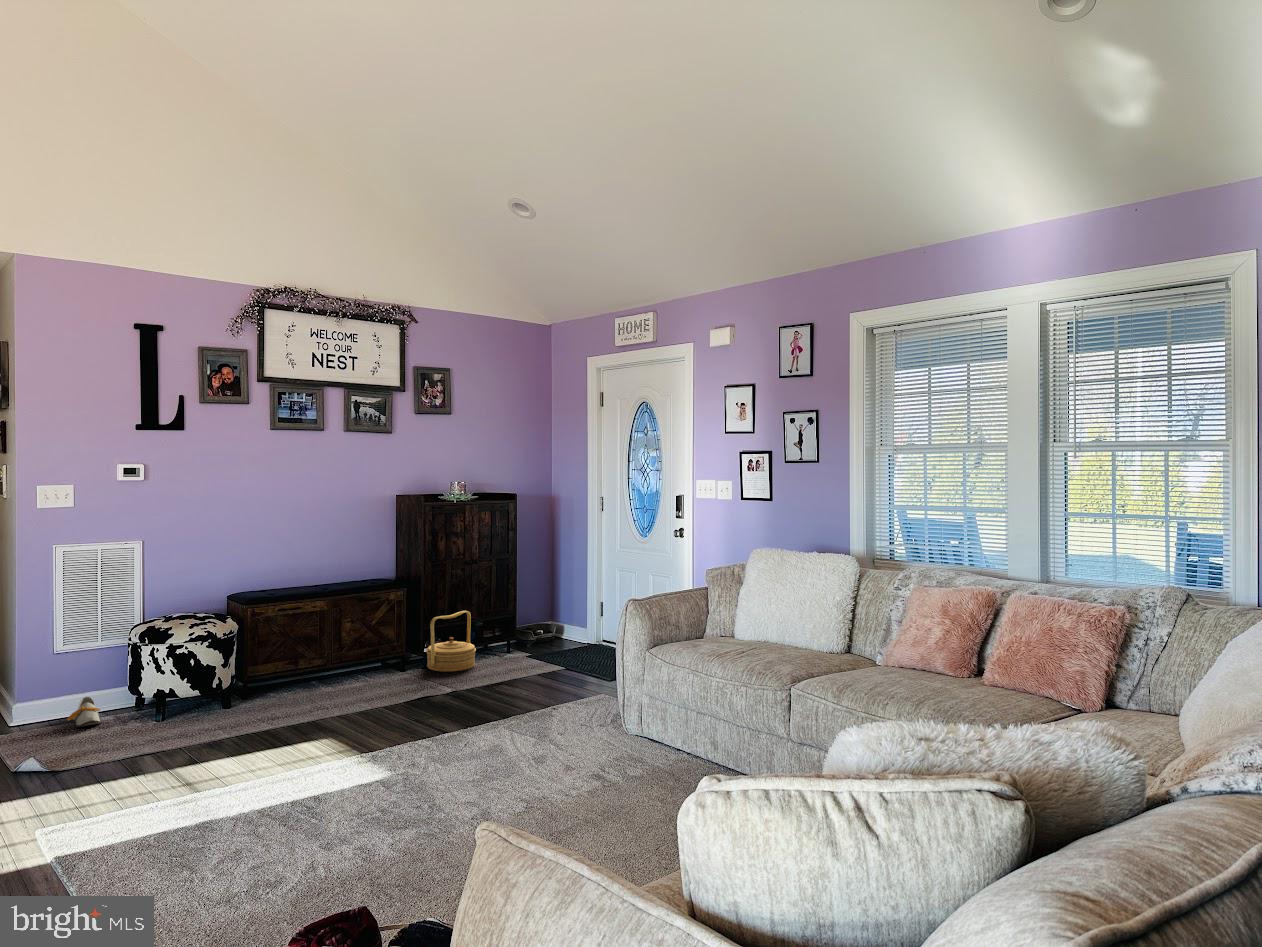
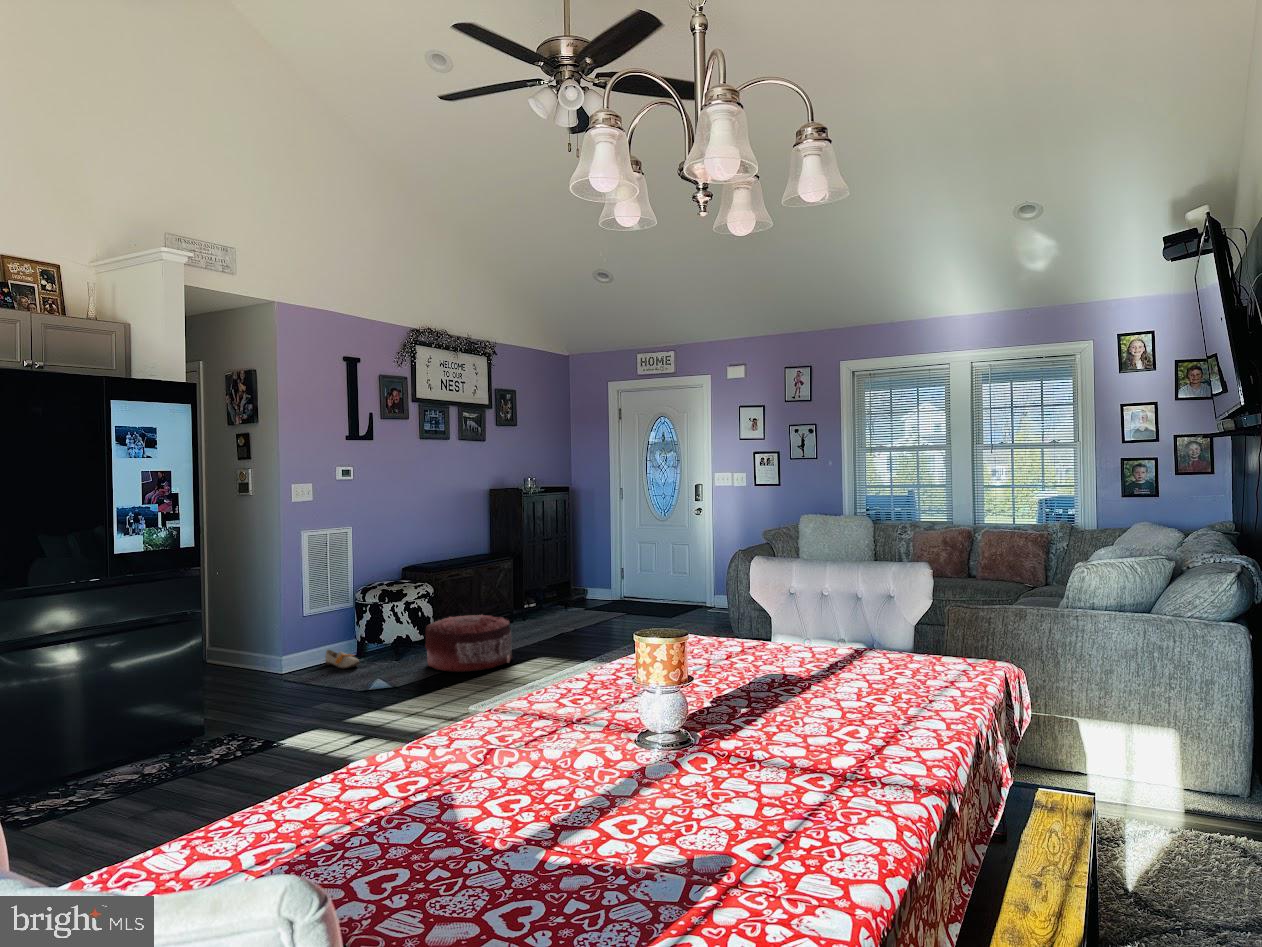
basket: present [426,611,476,672] -> none [529,577,567,622]
pouf: none [145,669,278,757] -> present [425,615,513,672]

